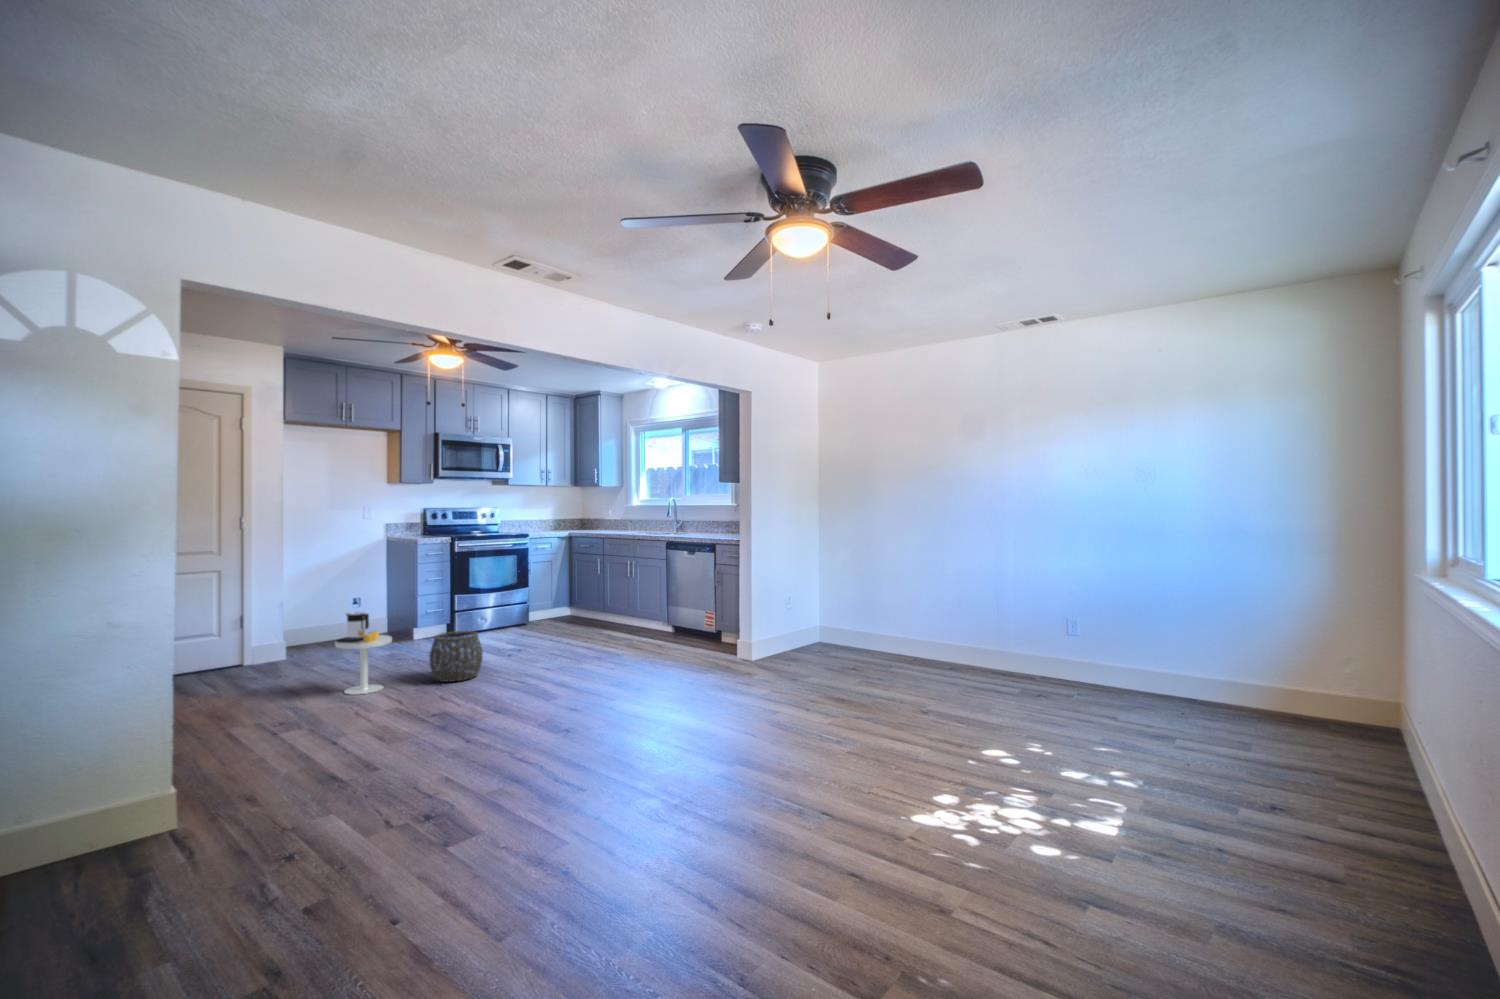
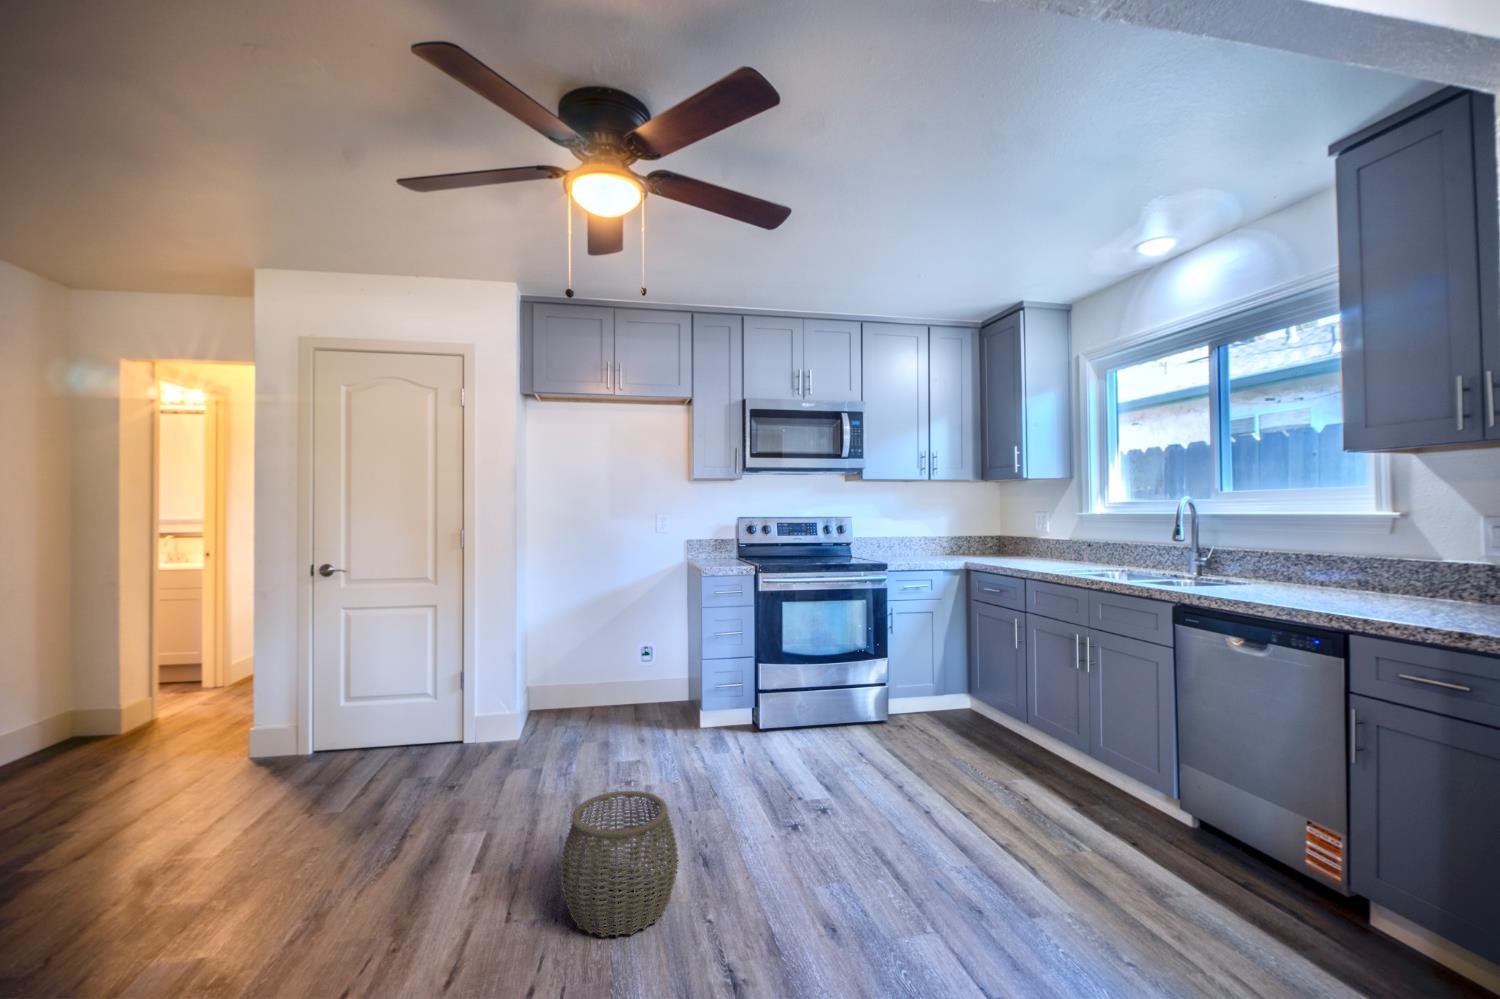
side table: present [335,612,392,695] -> none [387,727,502,920]

